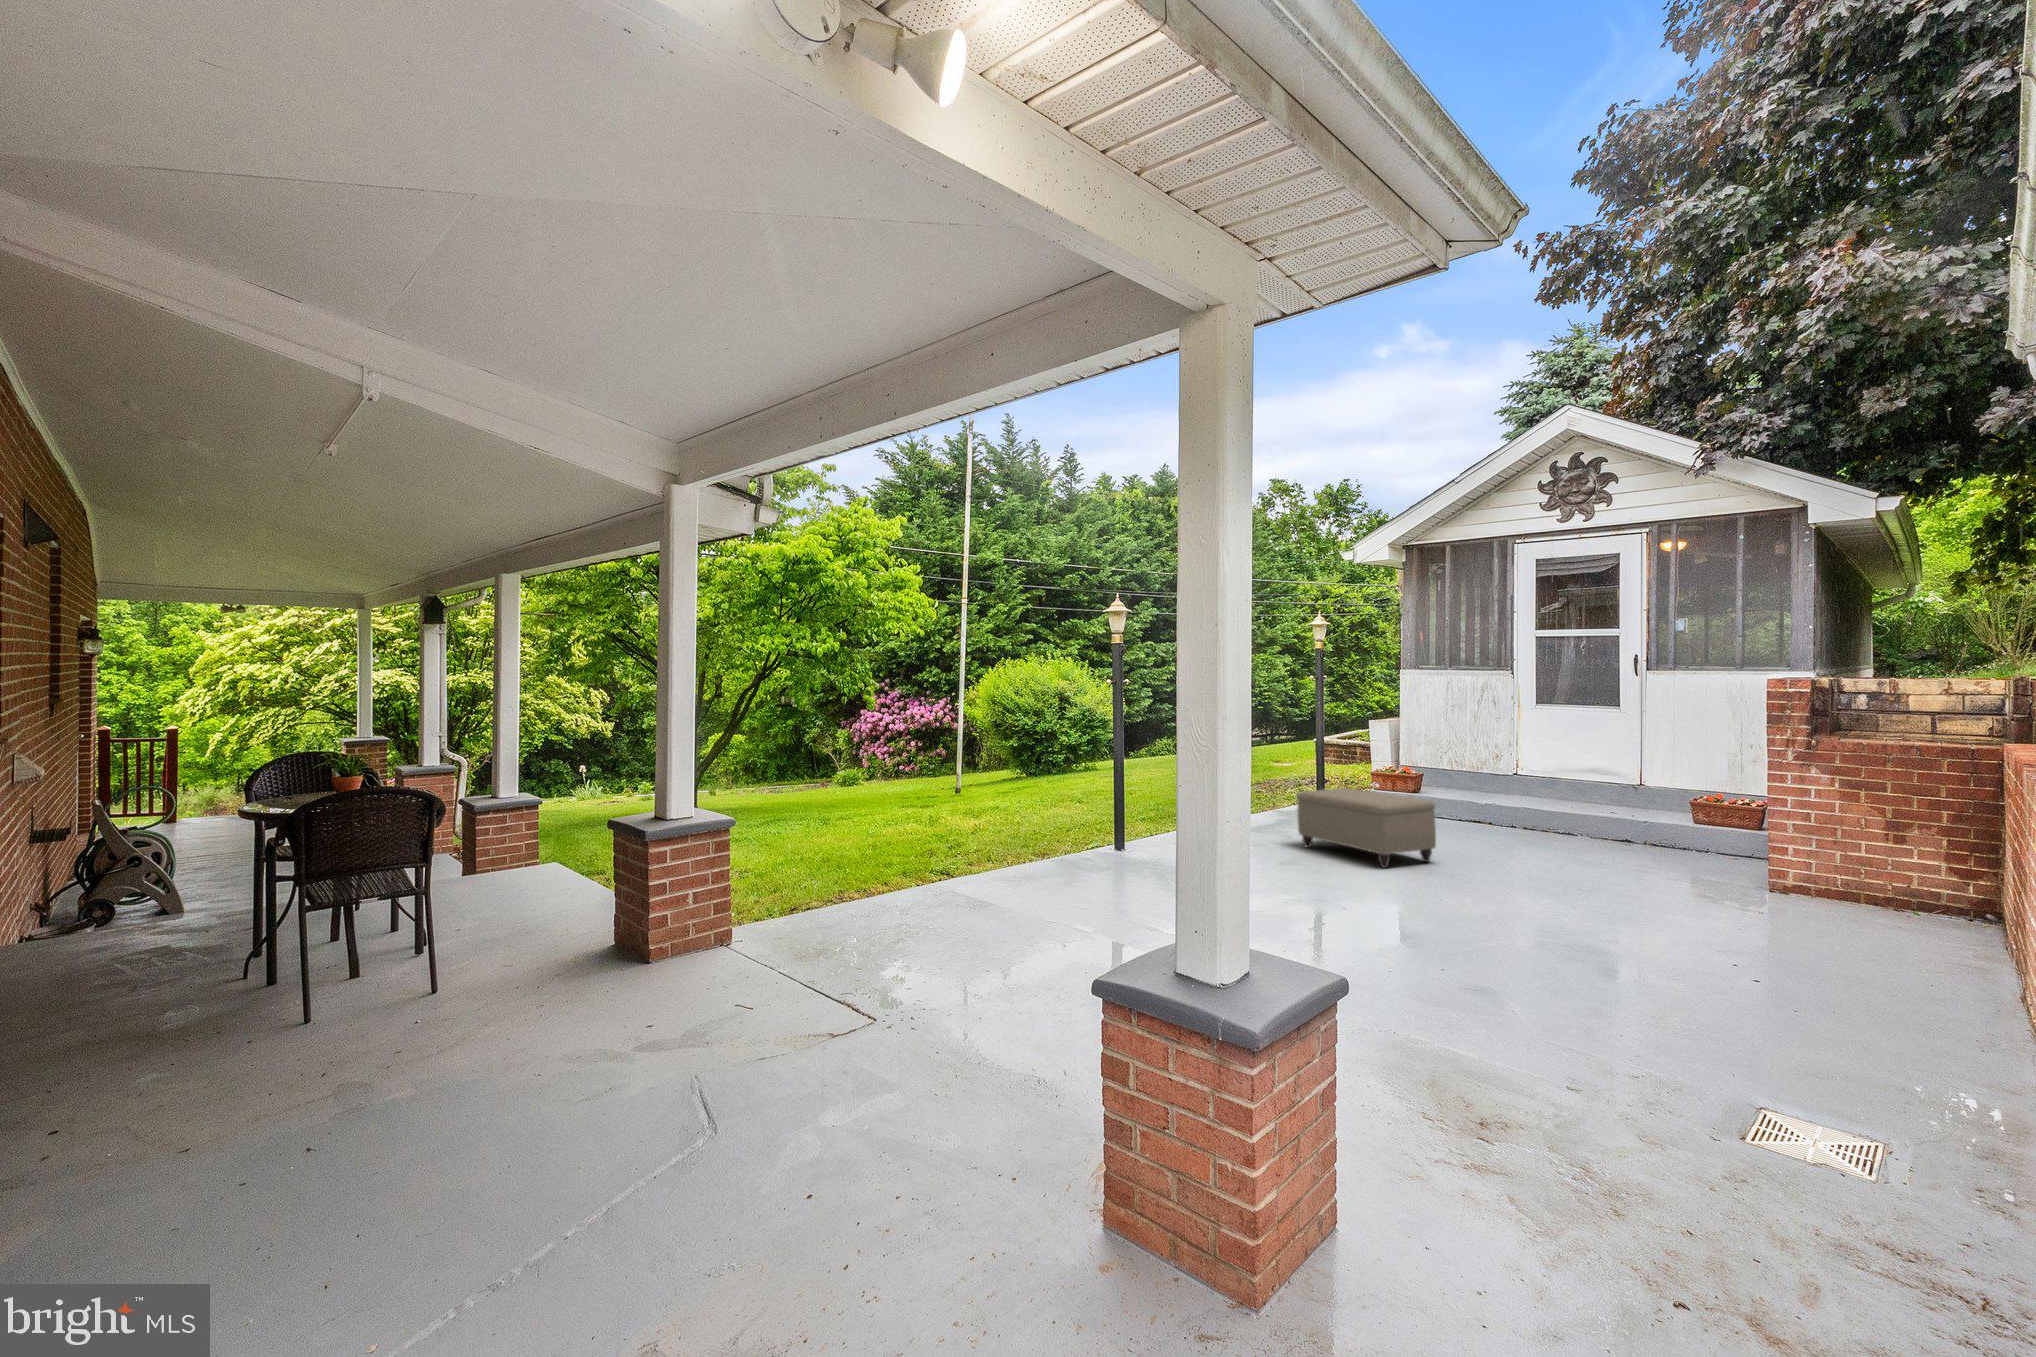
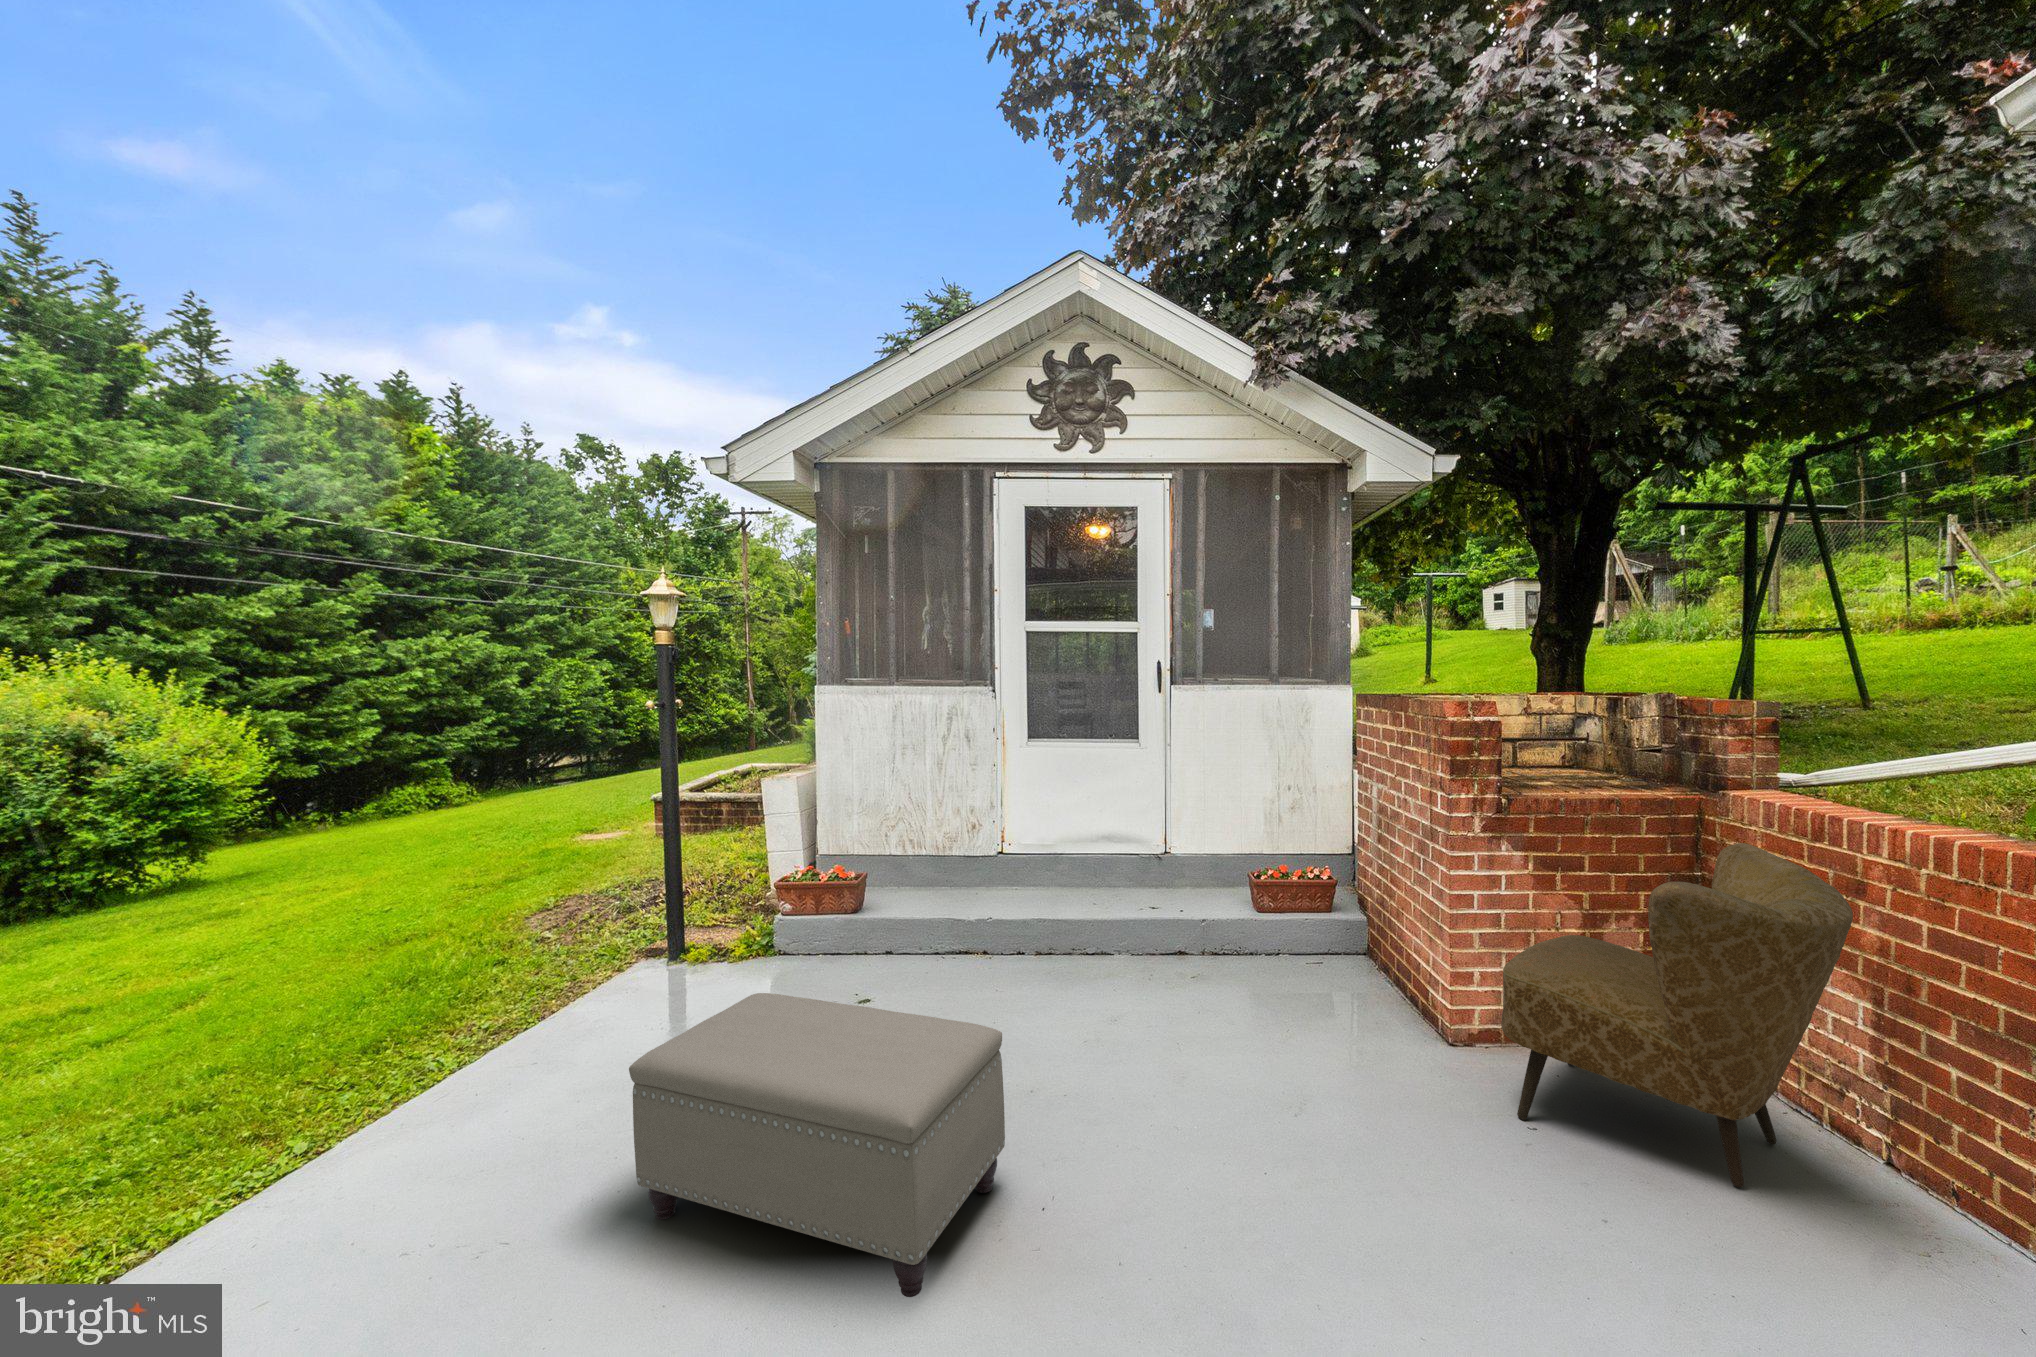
armchair: none [1740,765,1955,930] -> present [1501,843,1853,1188]

